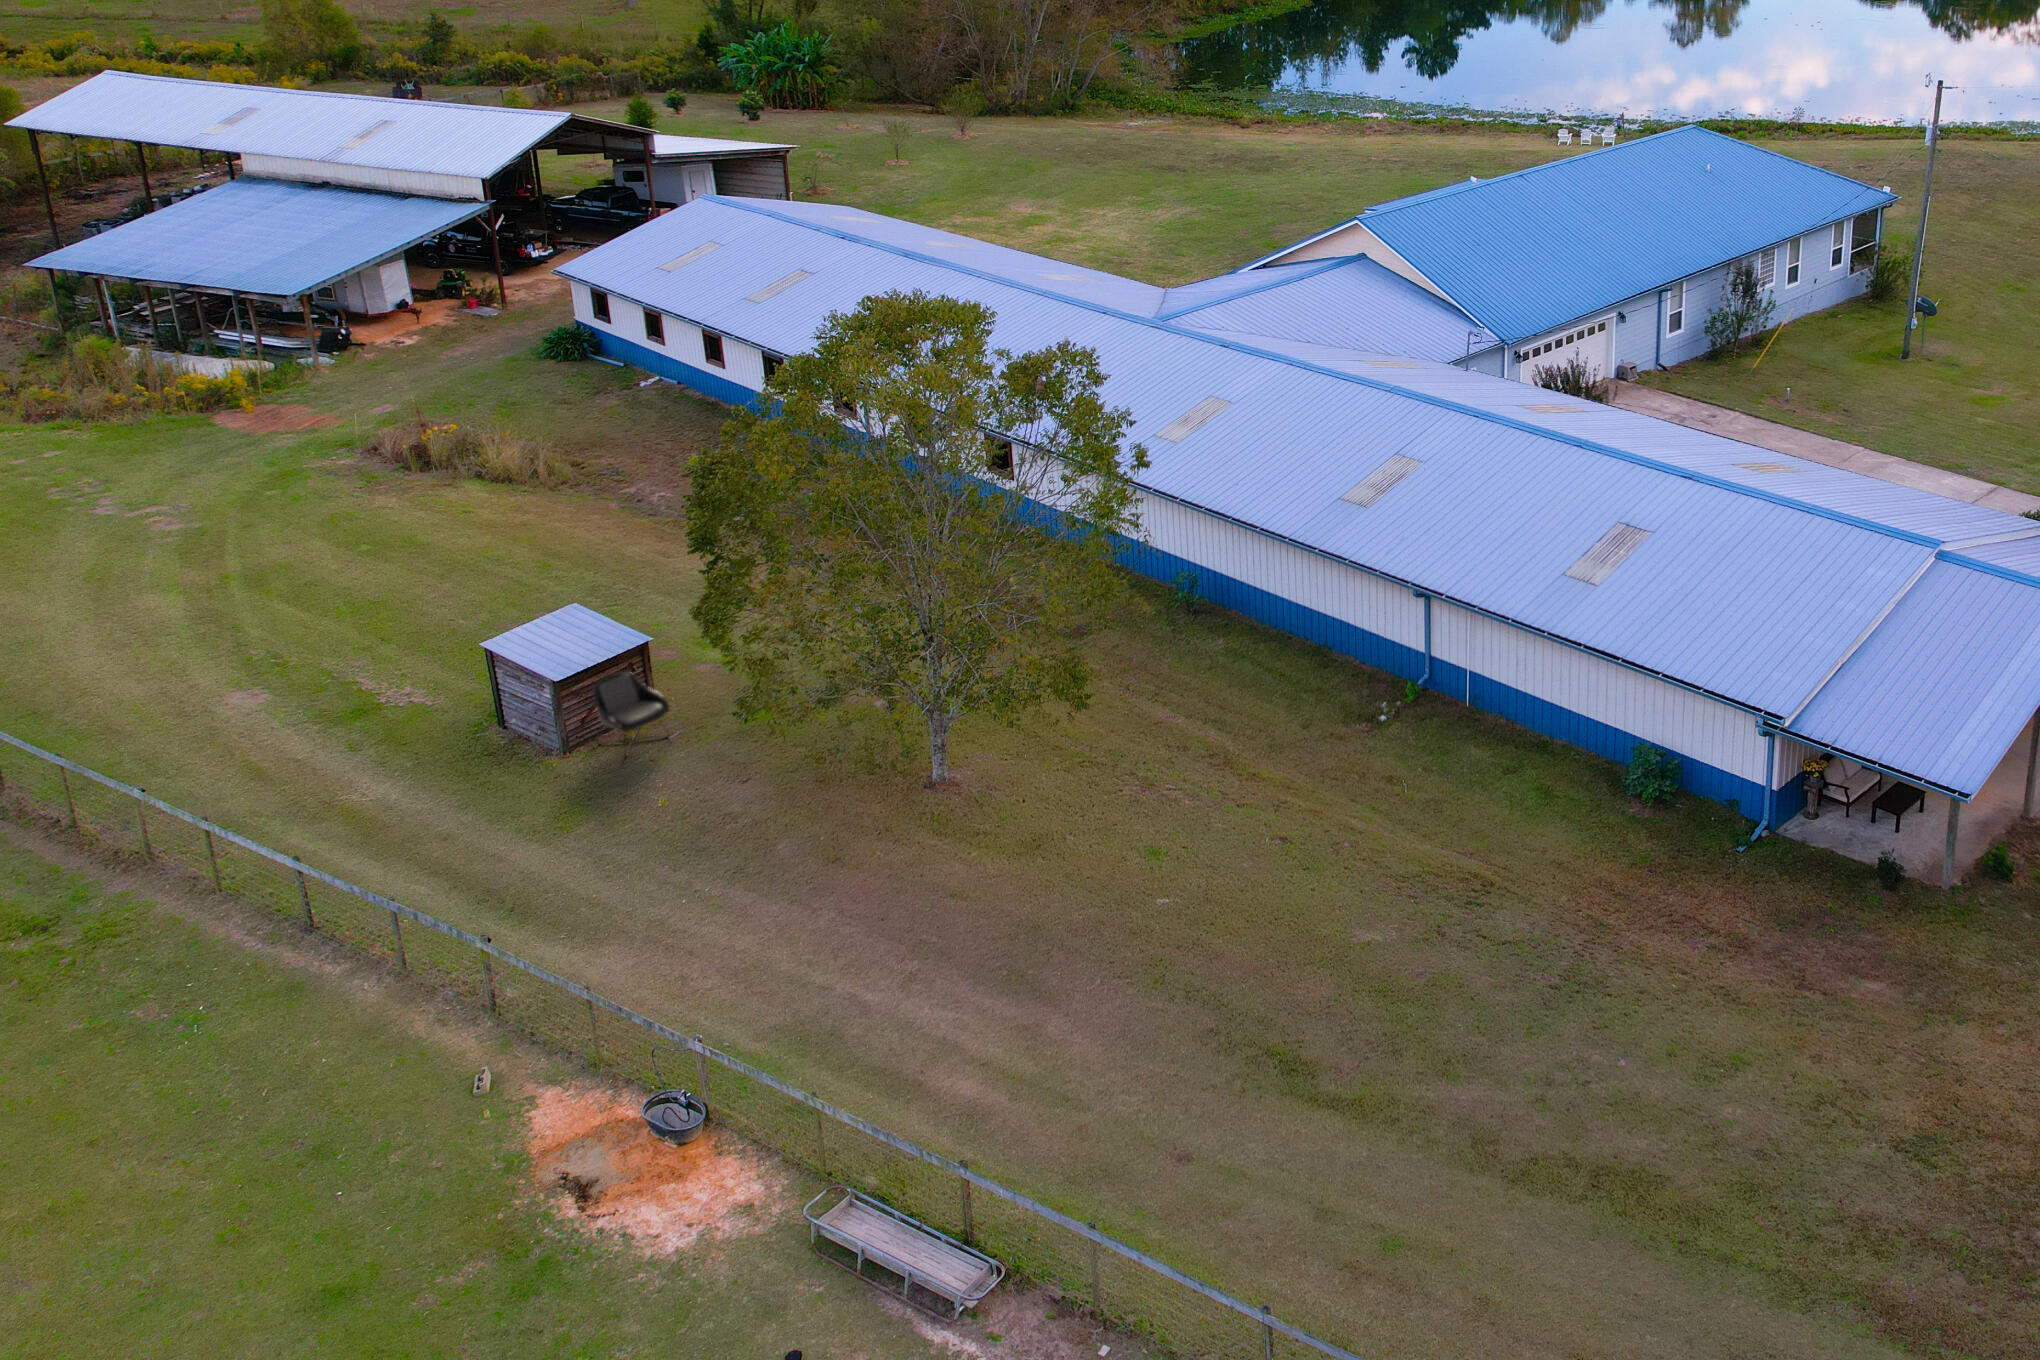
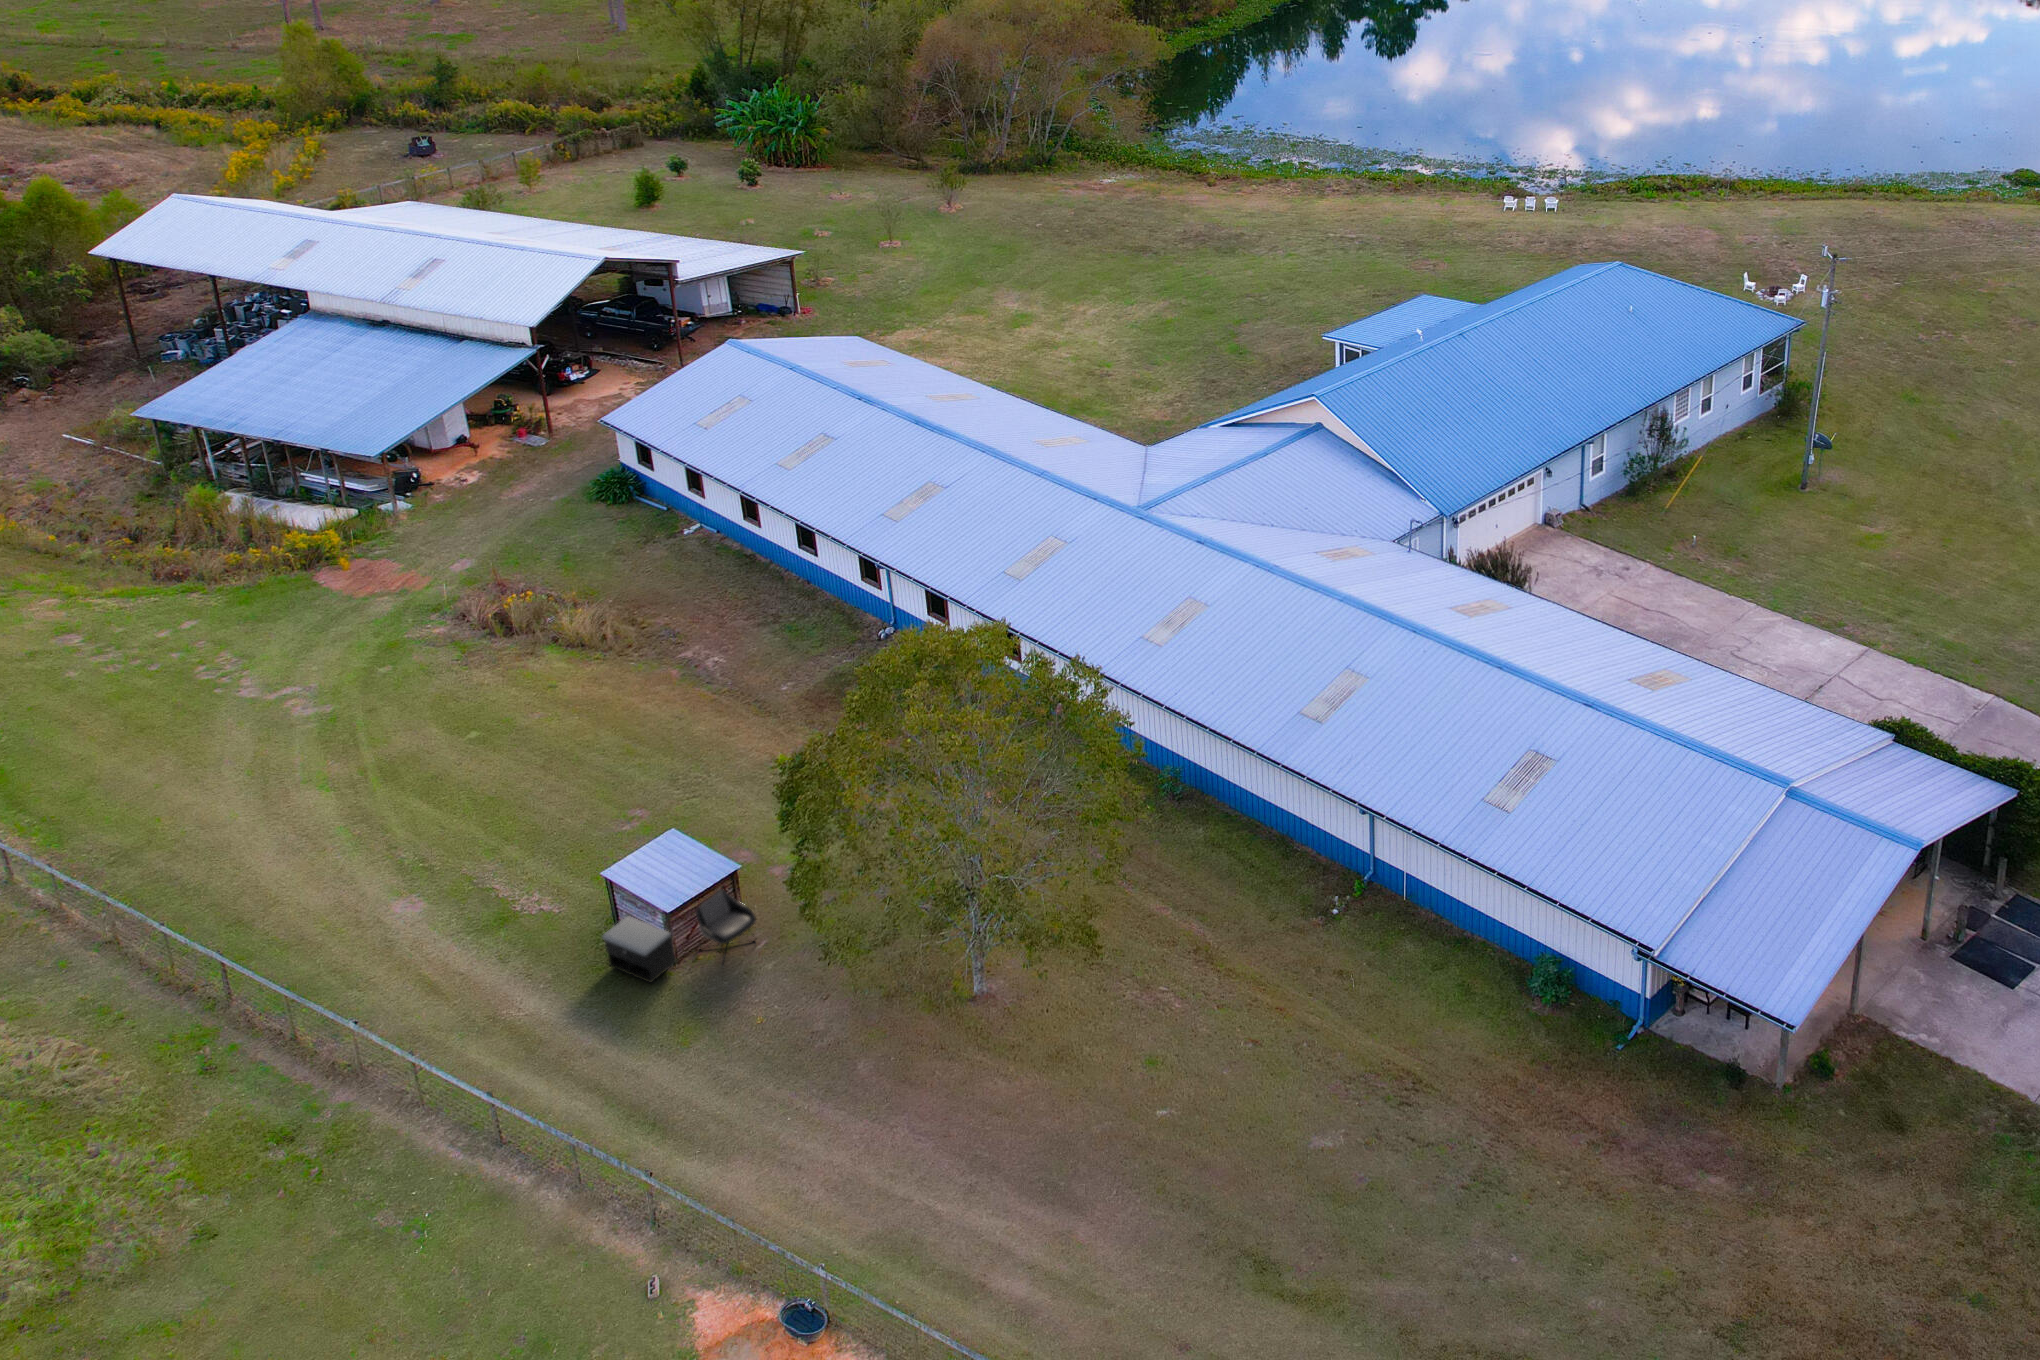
storage bench: none [475,698,567,775] -> present [603,917,675,983]

